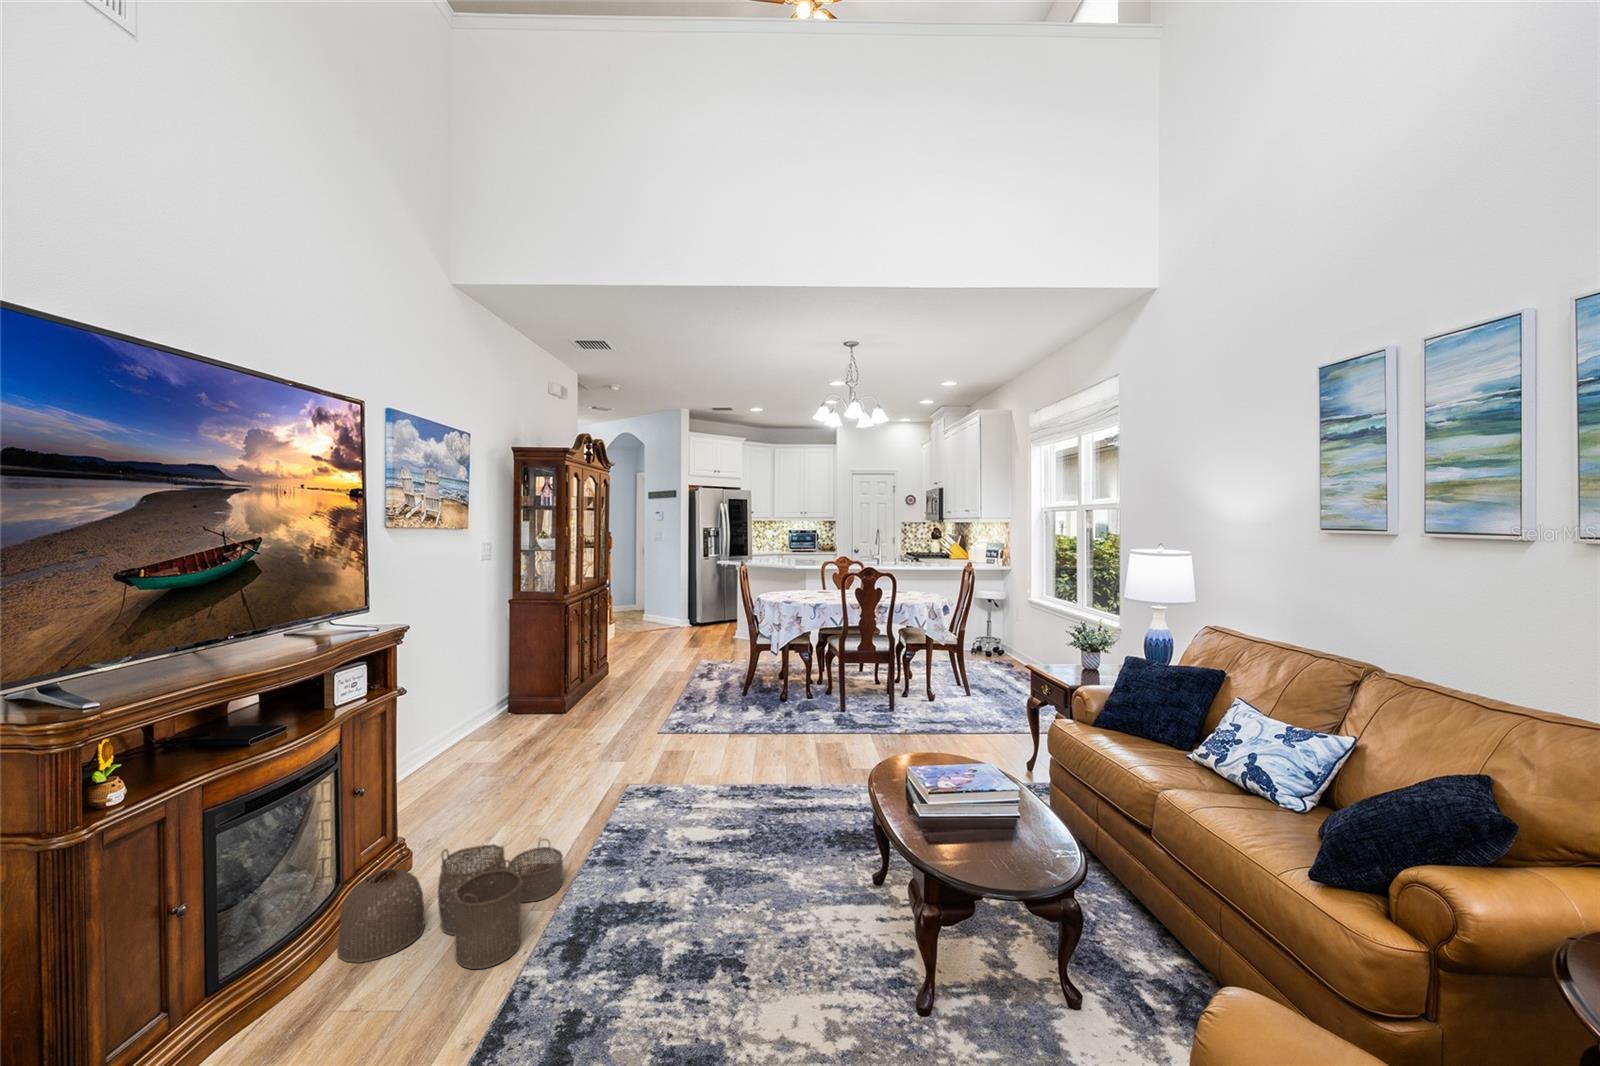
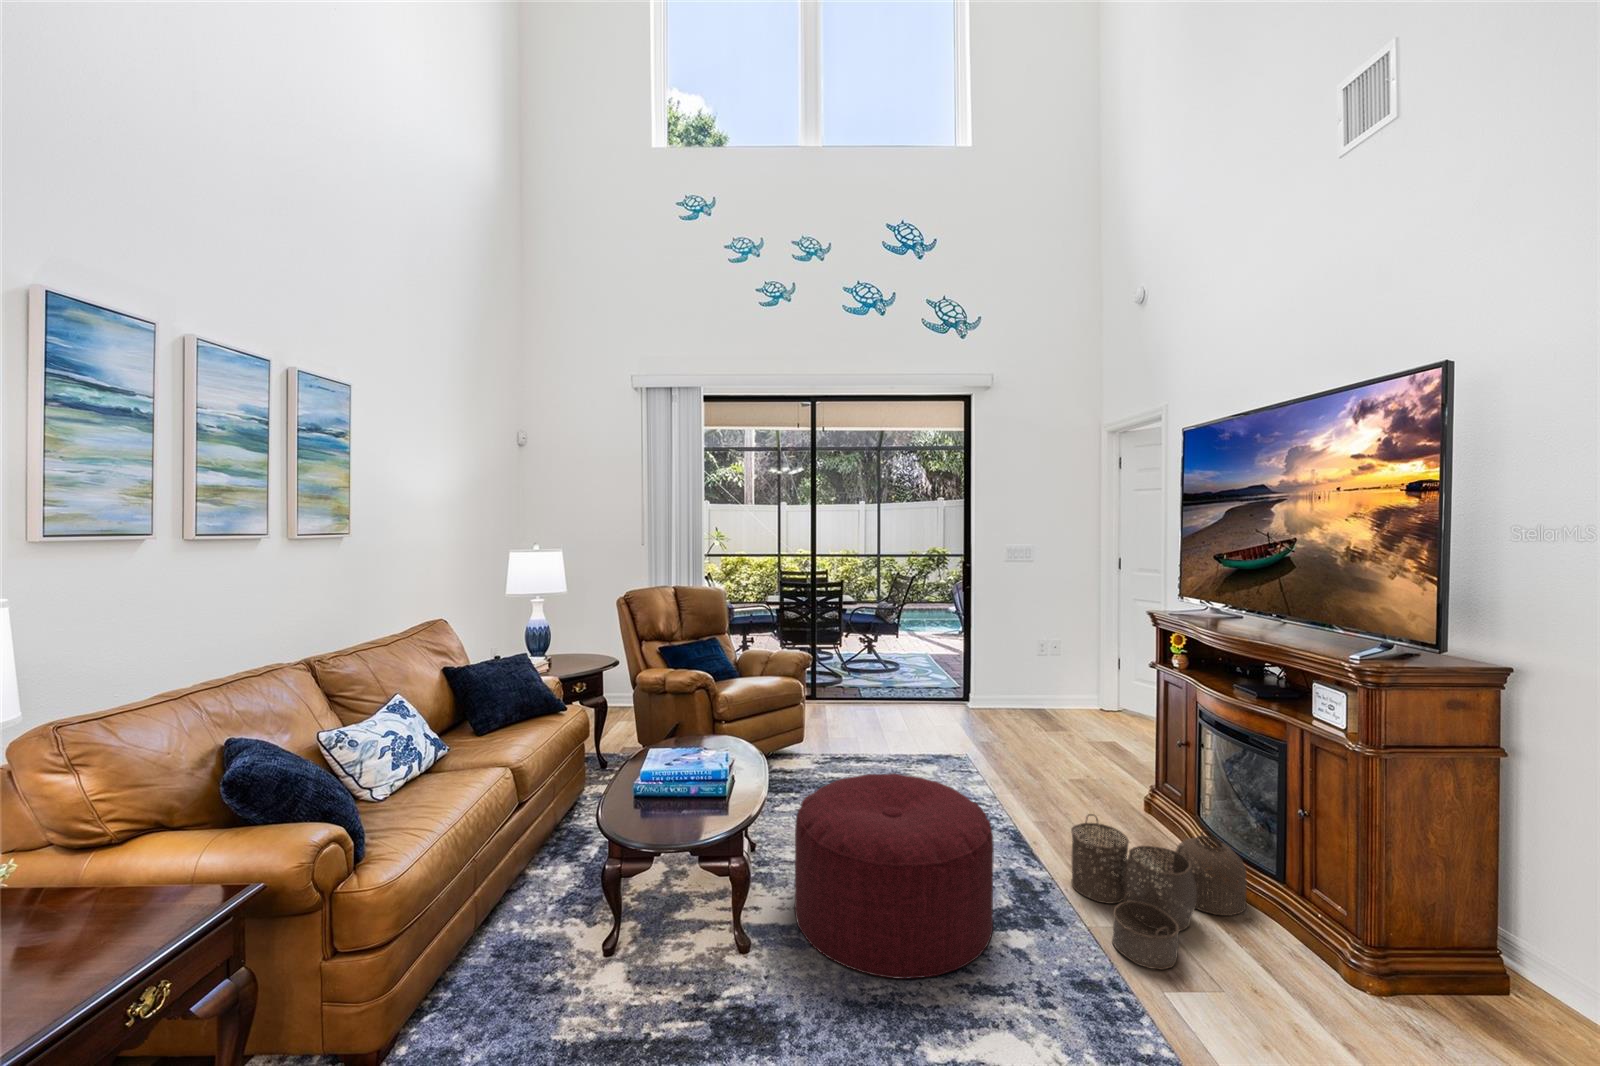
ottoman: none [638,779,842,997] -> present [795,773,994,979]

